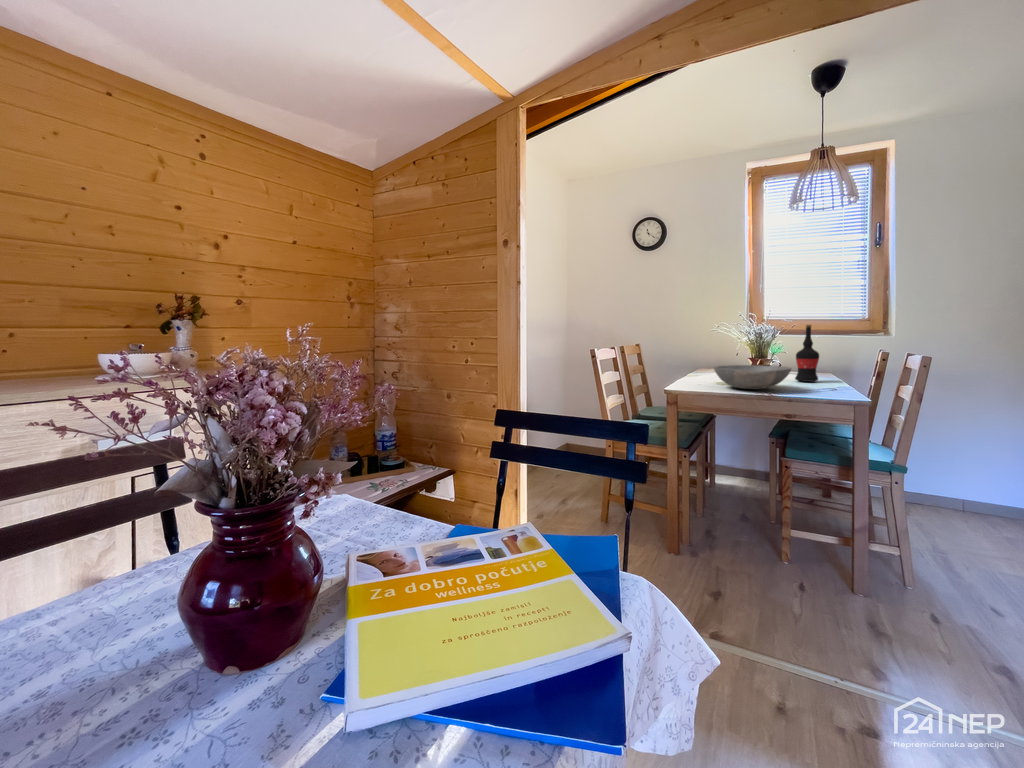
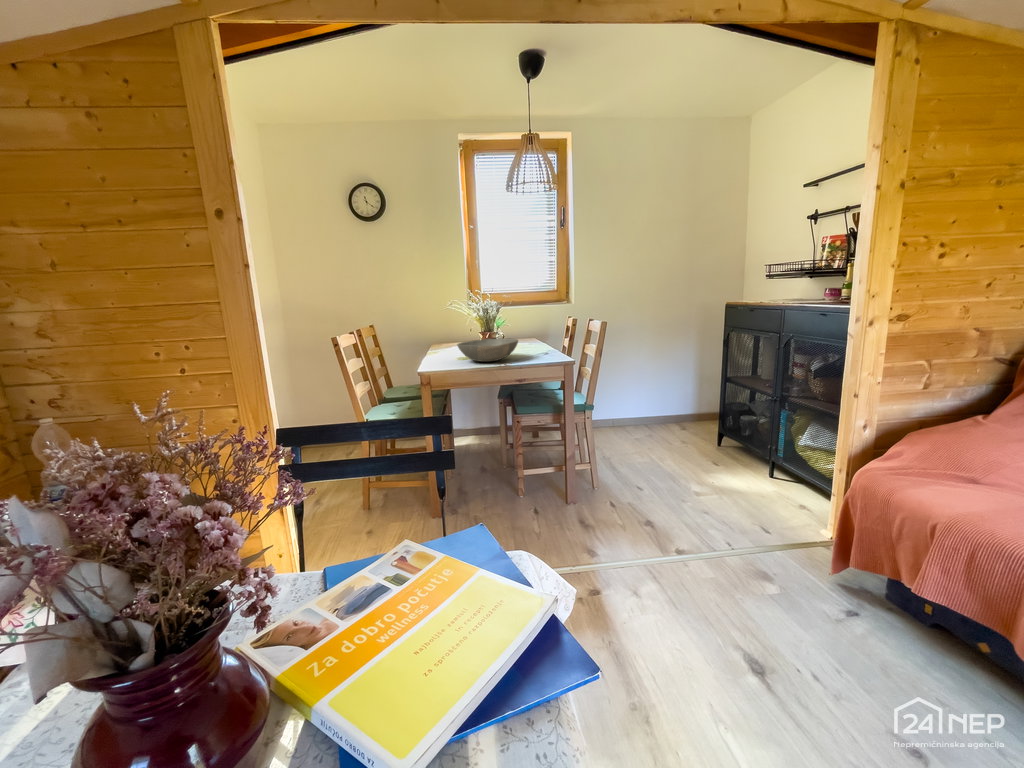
wine bottle: present [795,325,819,382] -> none [514,300,532,349]

